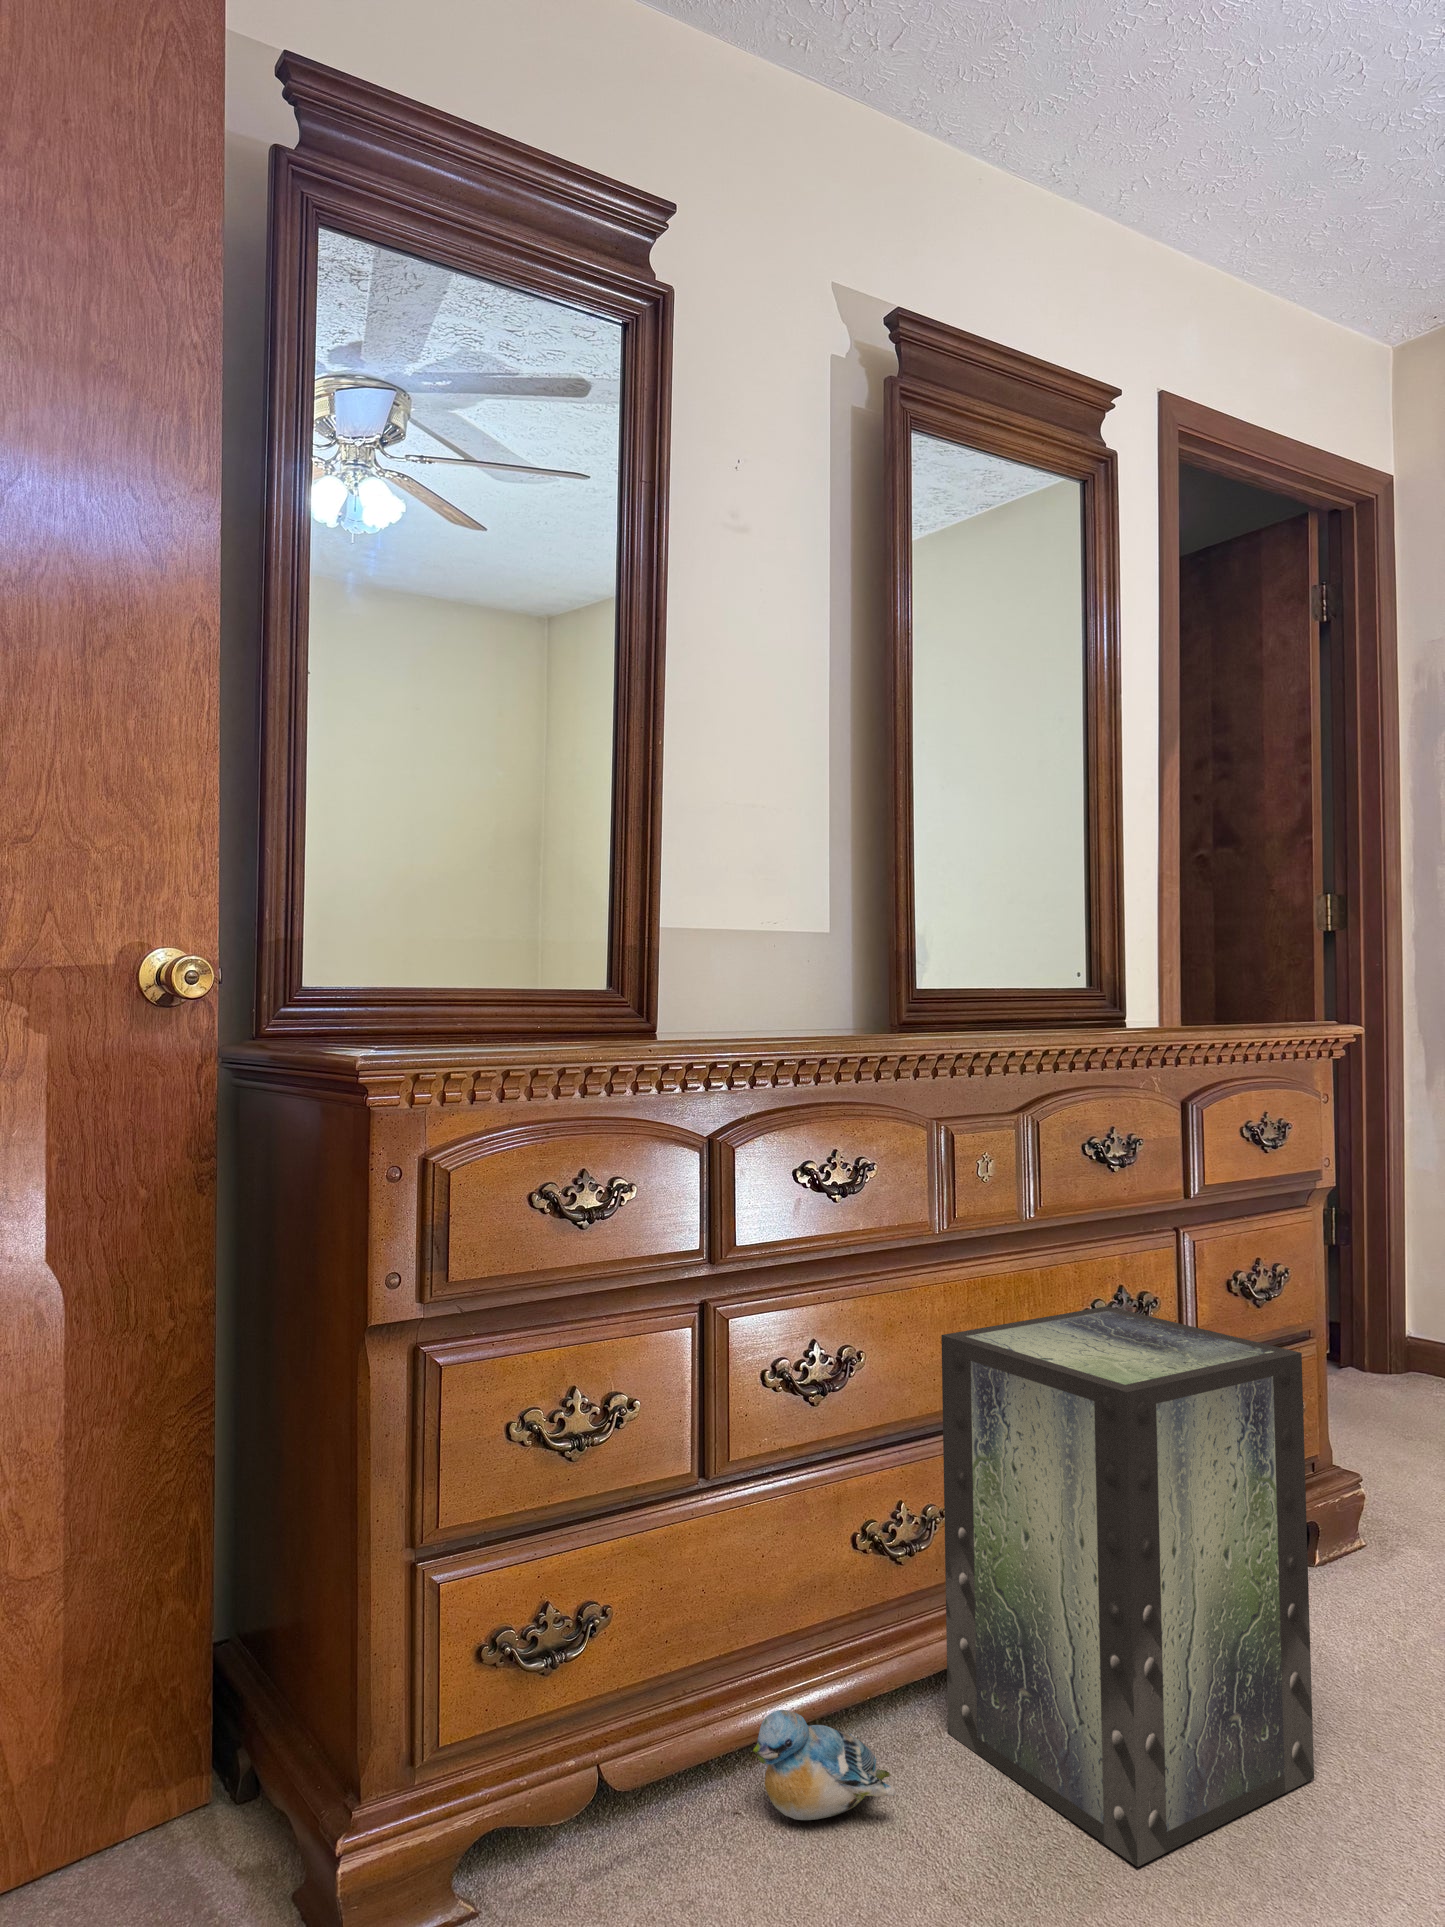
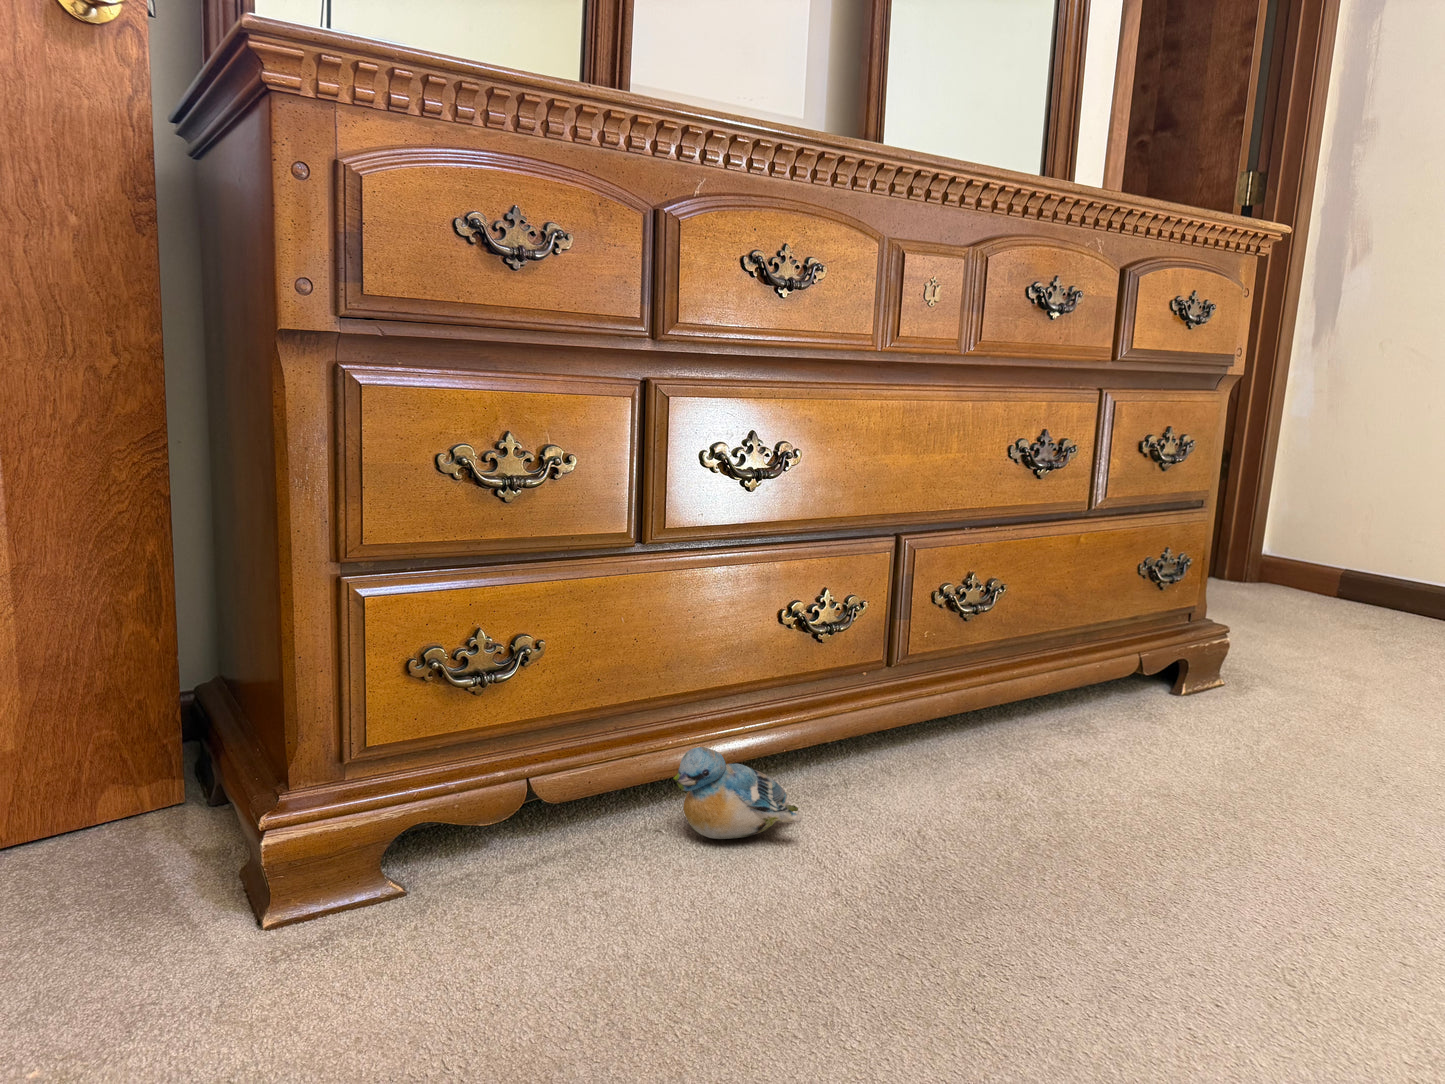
storage box: present [941,1306,1314,1867] -> none [854,438,1224,885]

